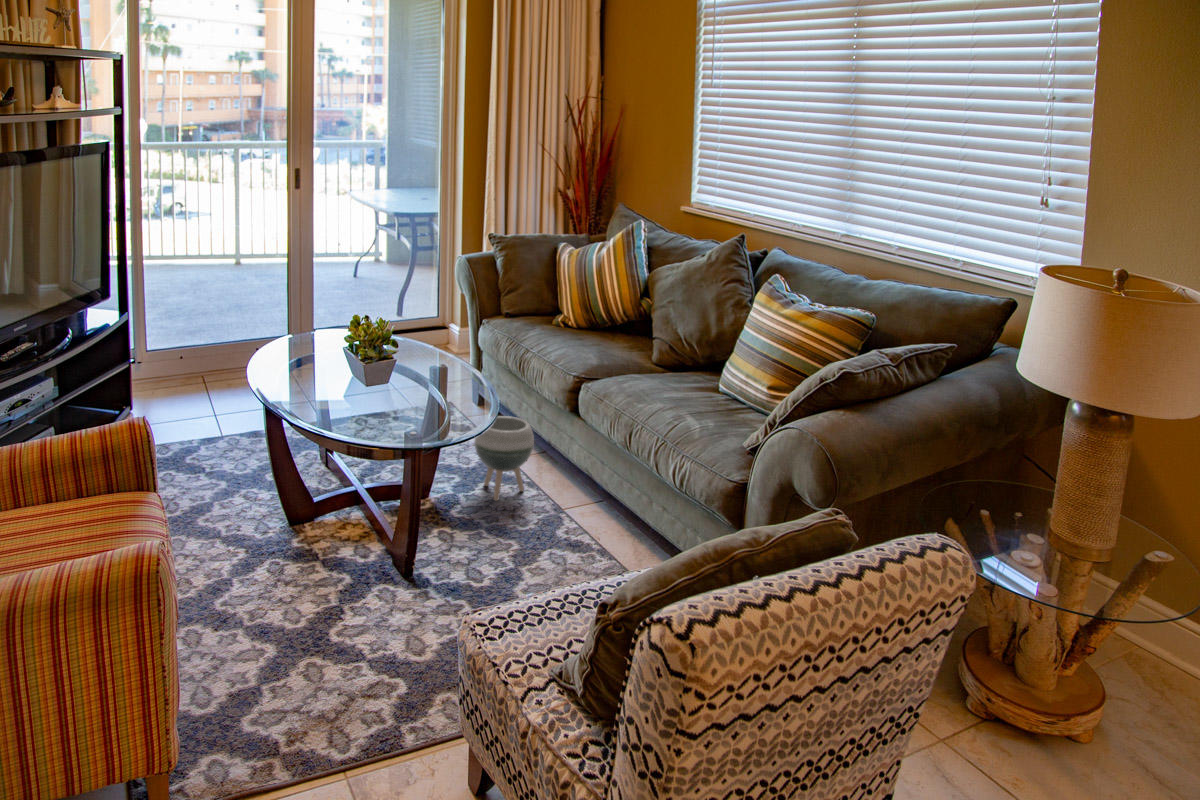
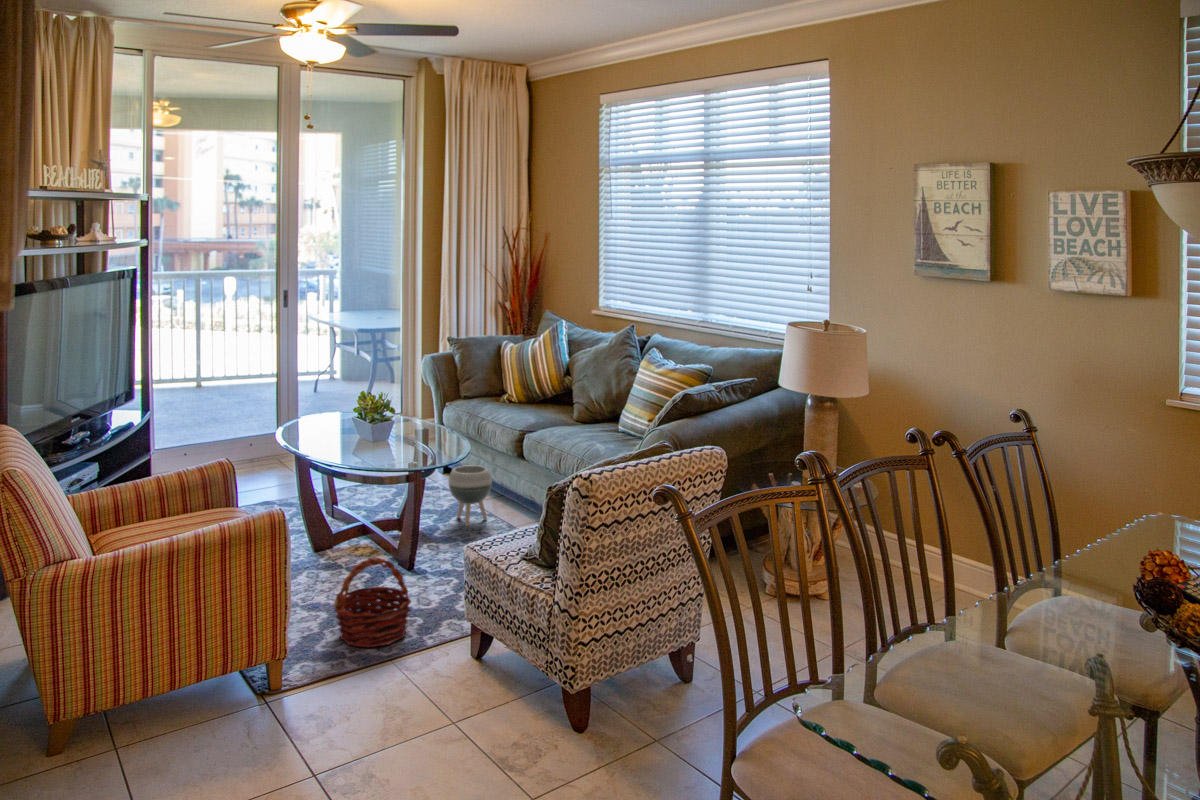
basket: none [268,596,394,740] -> present [334,558,411,647]

